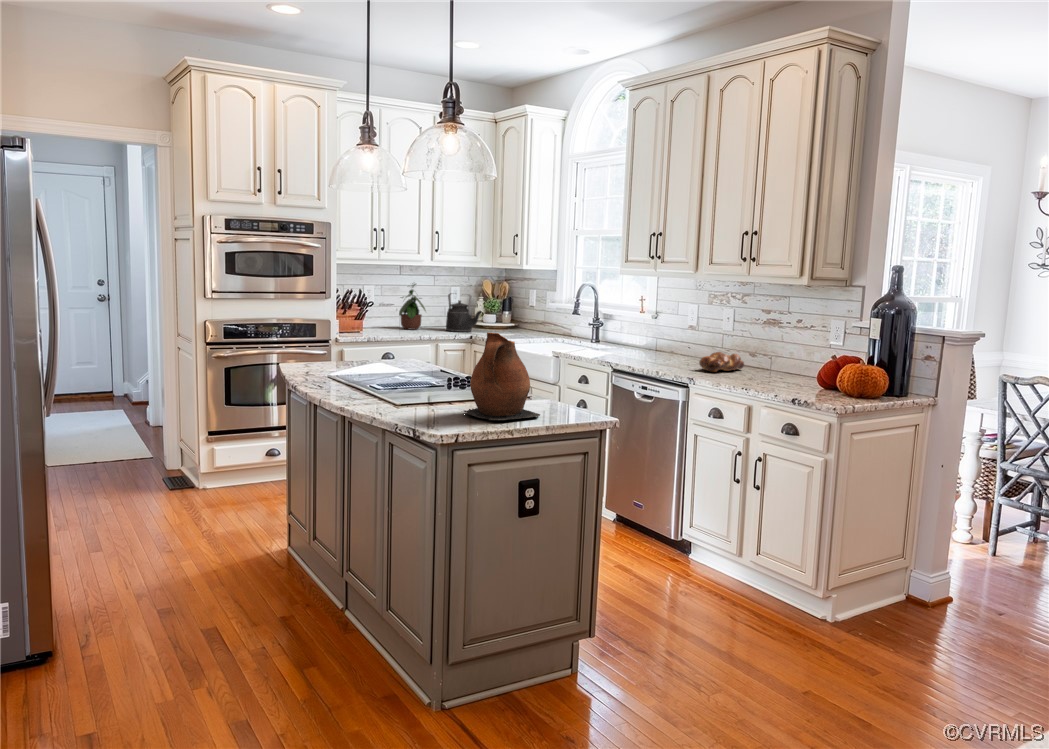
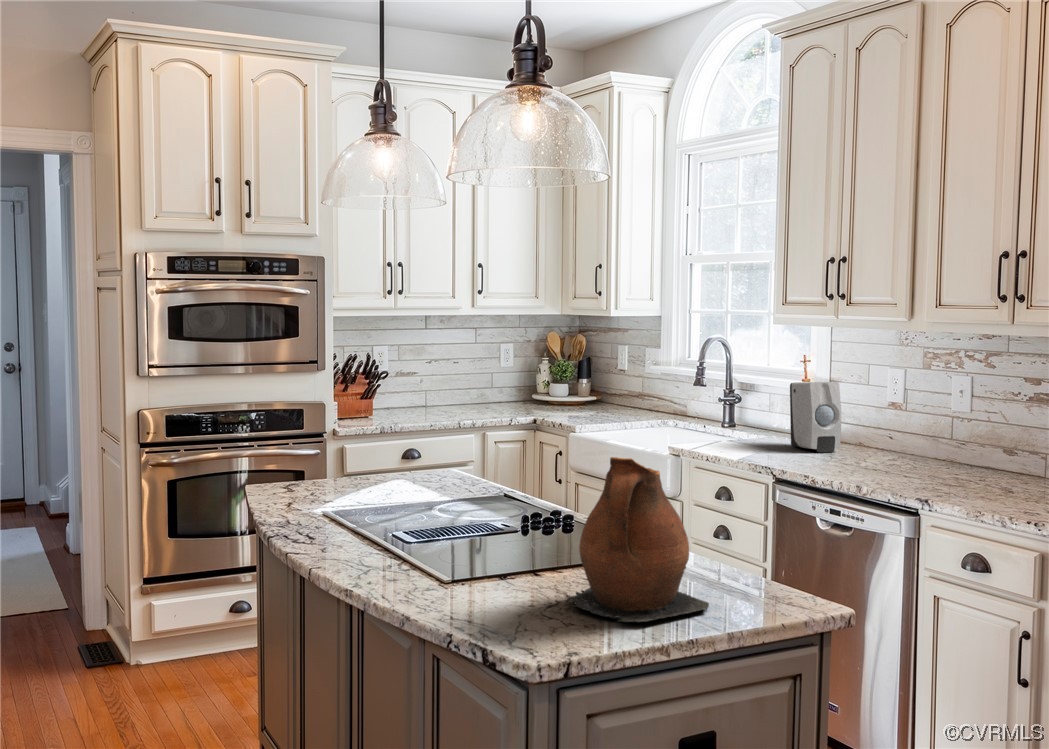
potted plant: present [399,284,426,330] -> none [422,336,470,411]
kettle: present [446,293,482,332] -> none [497,355,552,413]
soap dispenser: none [628,312,658,356] -> present [790,382,841,452]
bread loaf: present [699,352,744,372] -> none [925,449,999,485]

